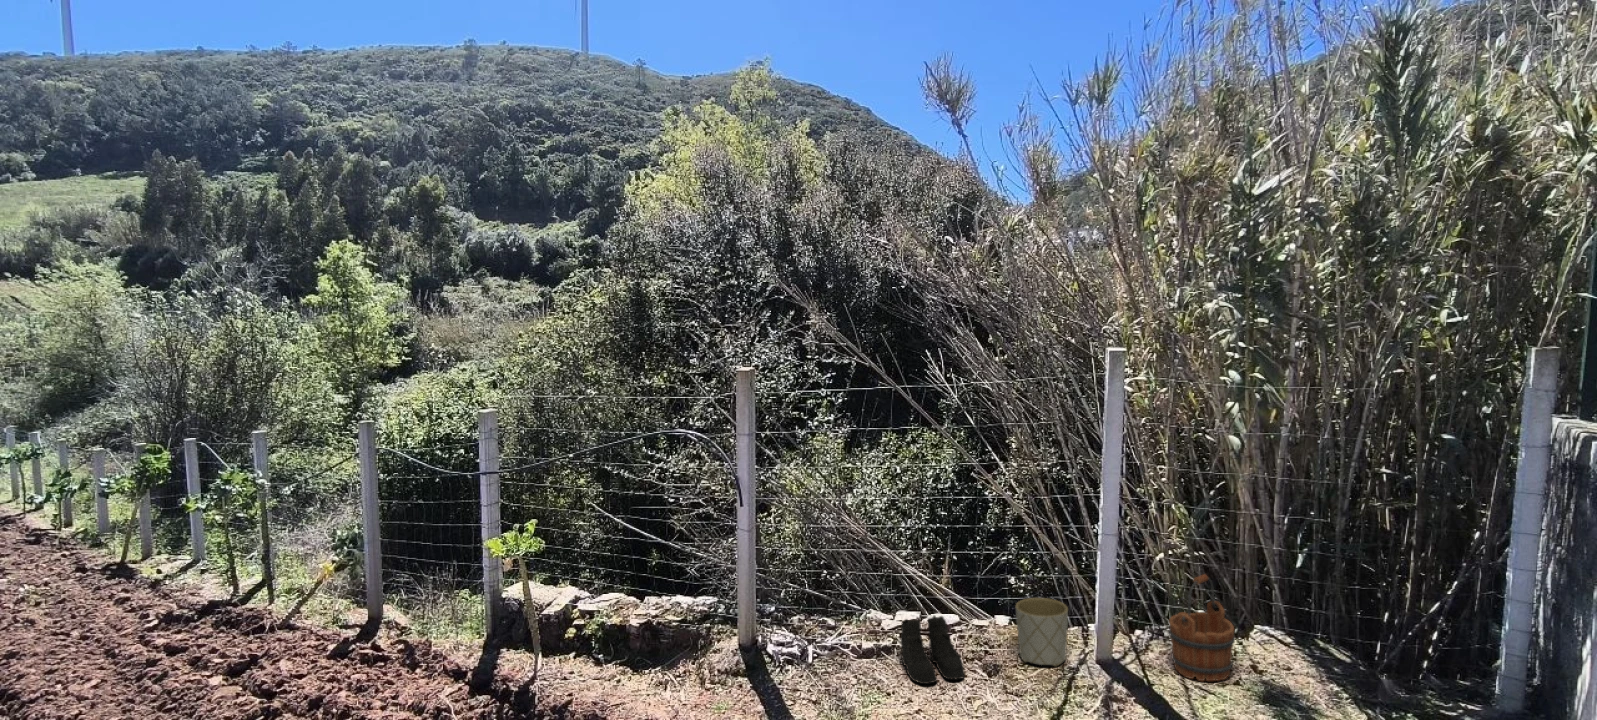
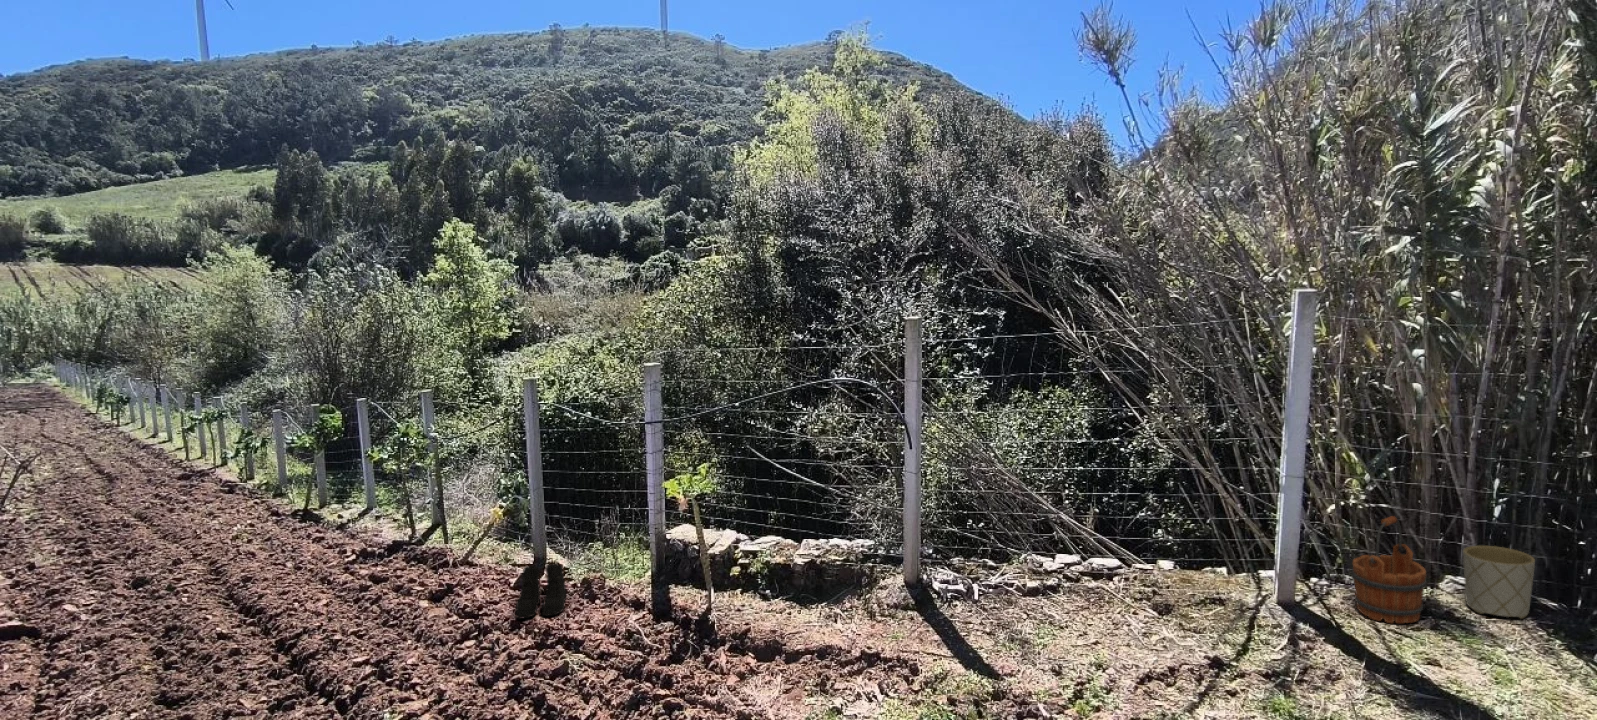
planter: present [1016,598,1068,666] -> present [1463,546,1535,619]
boots: present [901,616,965,684] -> present [516,563,566,619]

